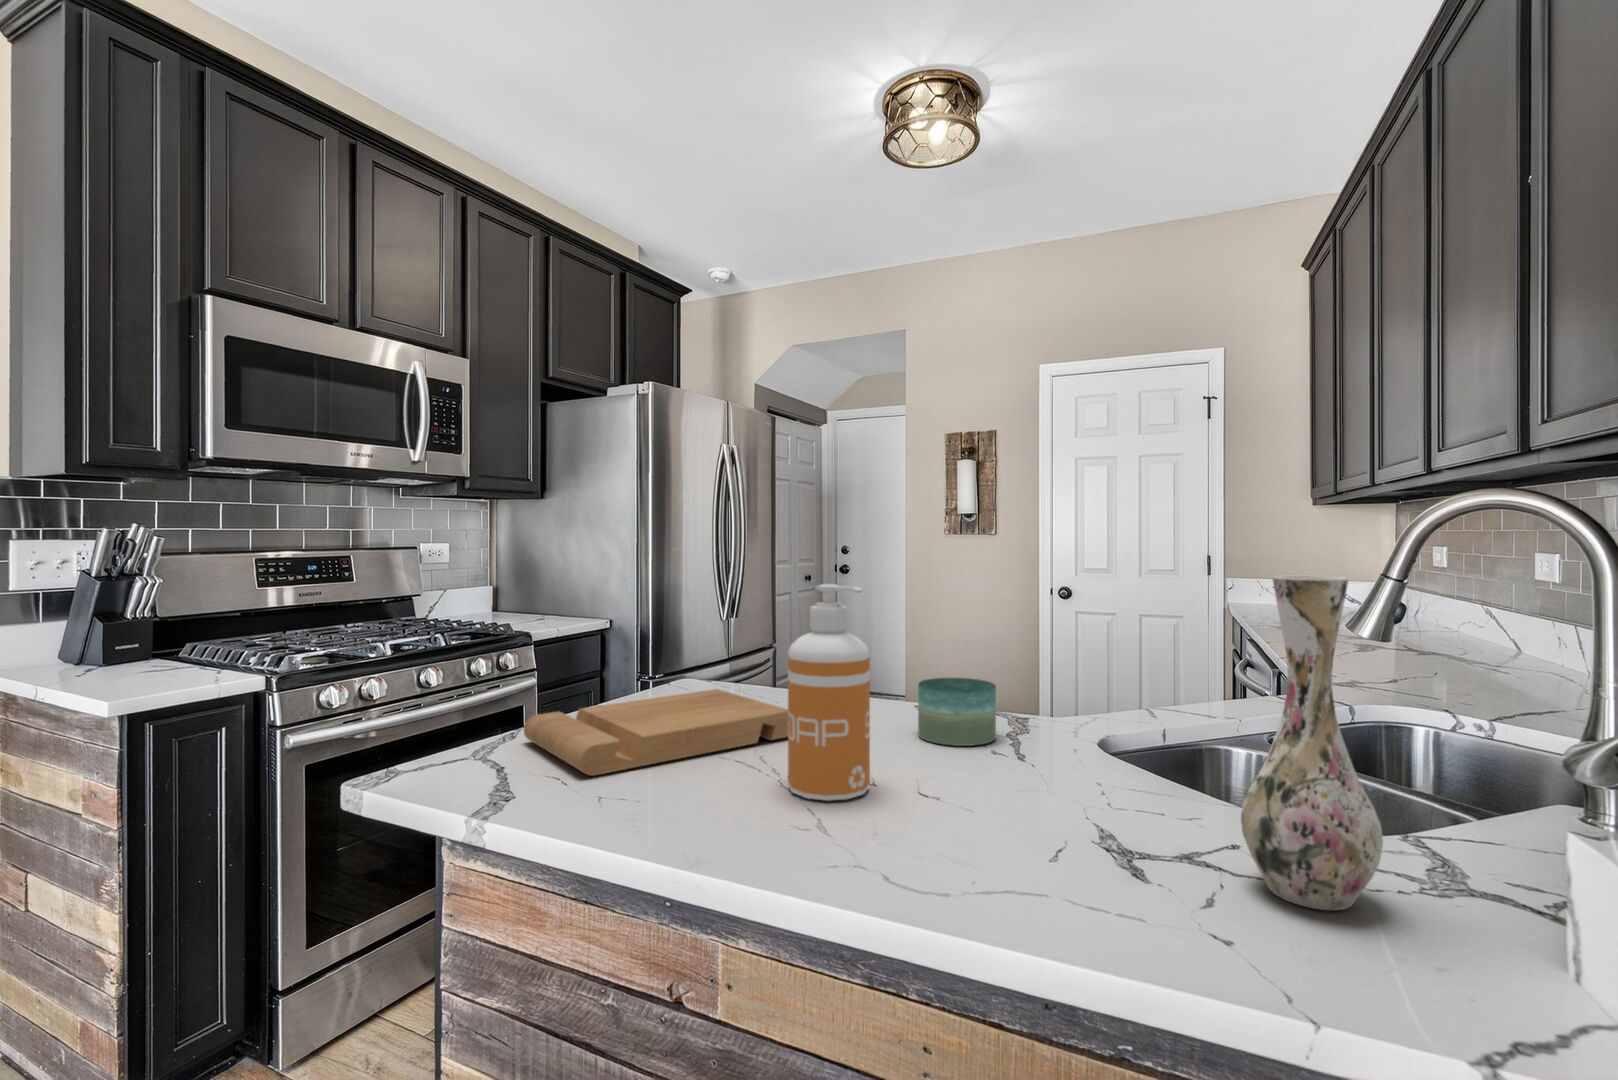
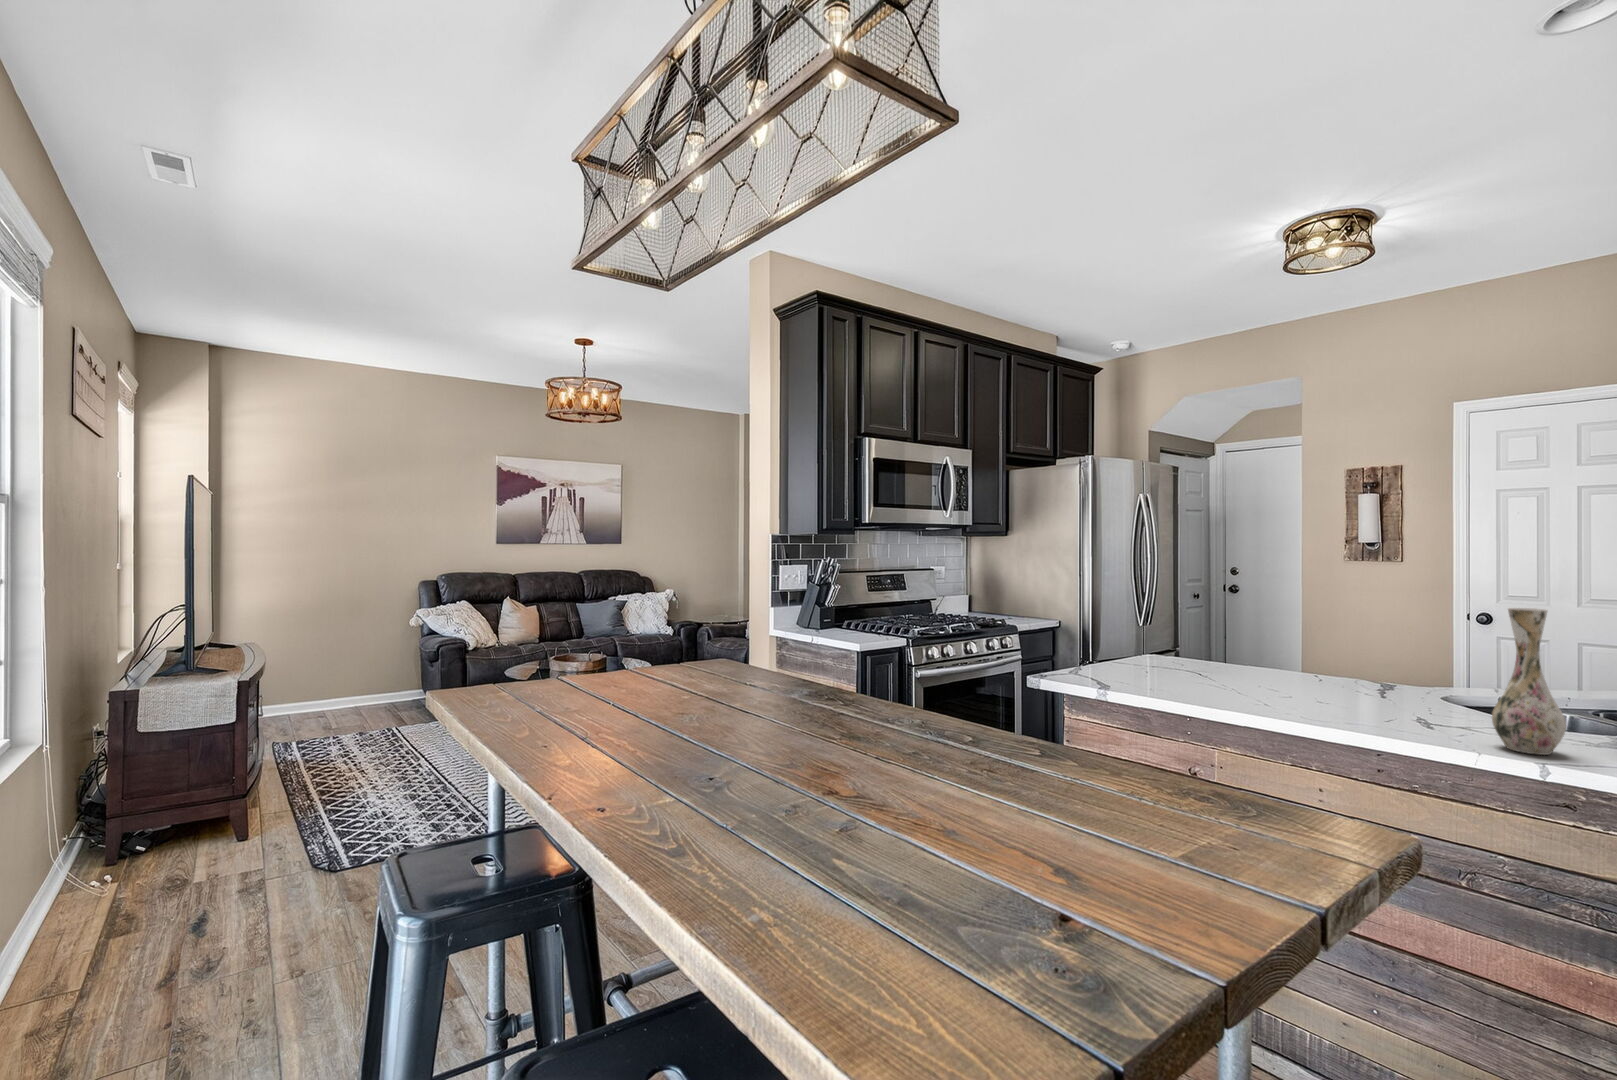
soap dispenser: present [788,584,870,801] -> none [1243,603,1289,705]
candle: present [918,678,996,746] -> none [1318,659,1371,696]
cutting board: present [524,689,788,776] -> none [1089,658,1241,687]

